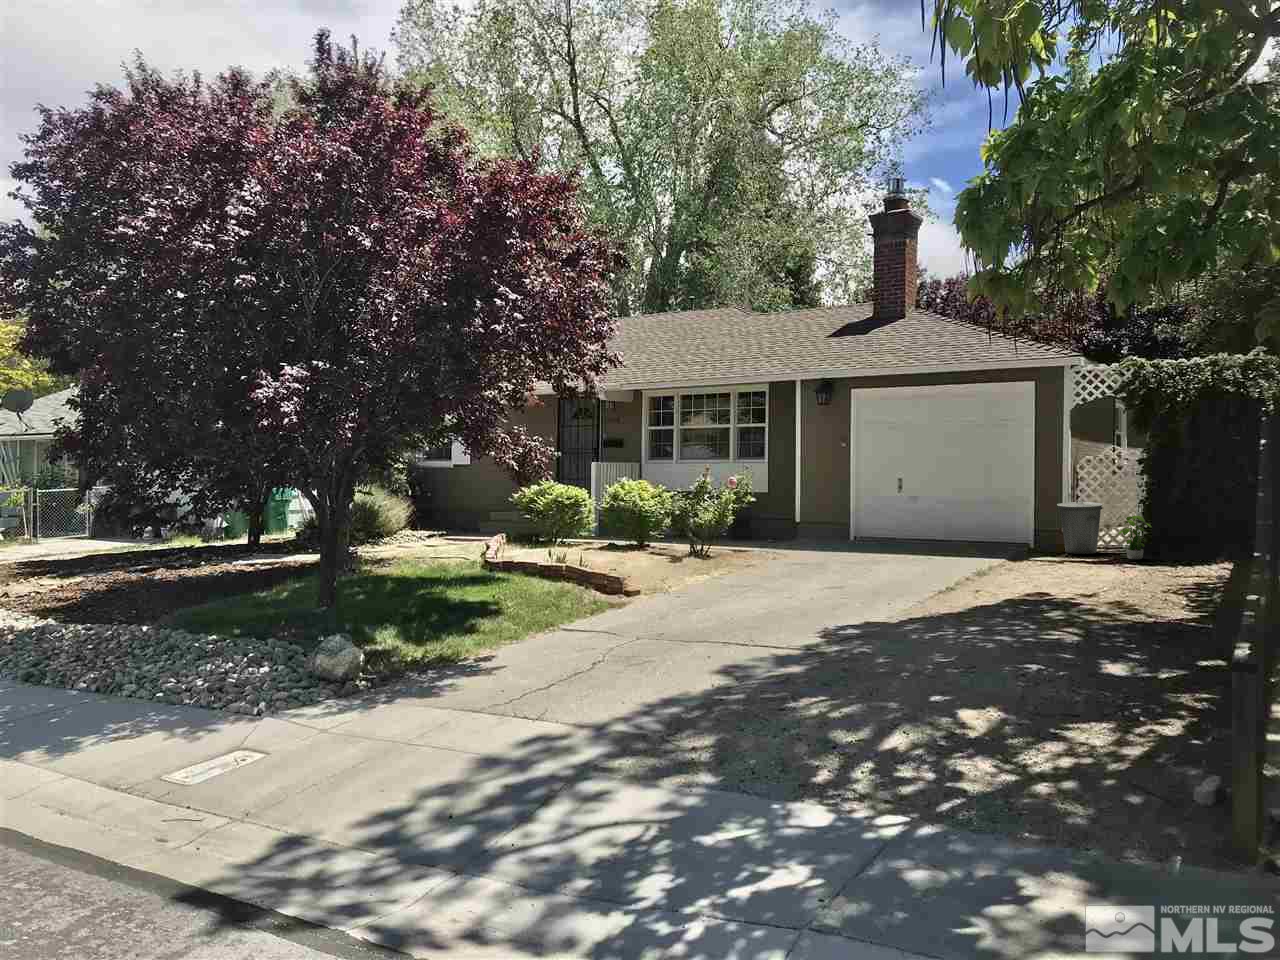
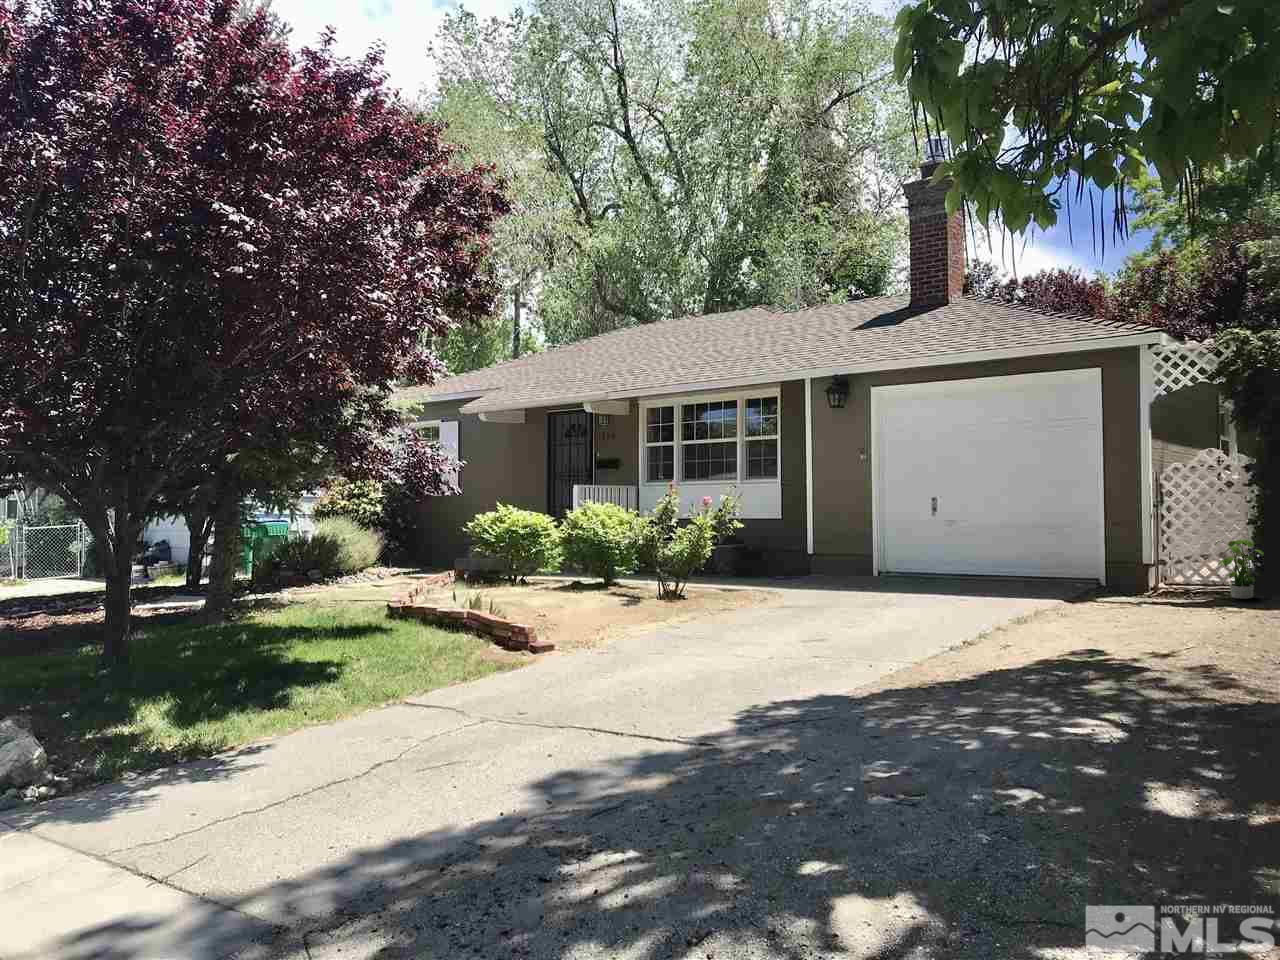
trash can: present [1057,500,1103,554] -> none [1134,521,1197,592]

